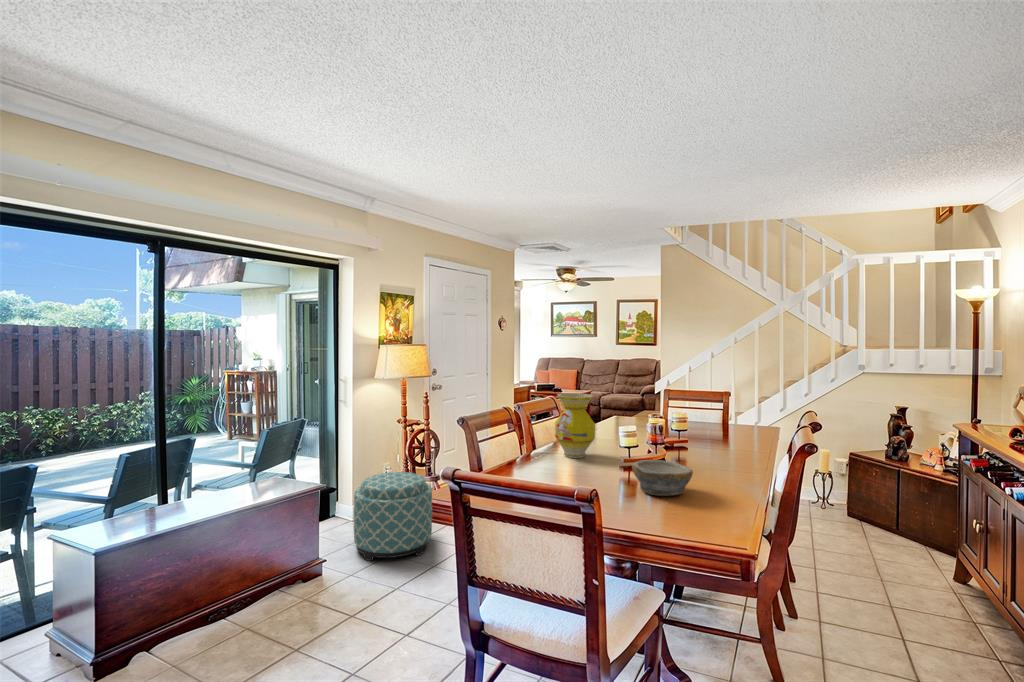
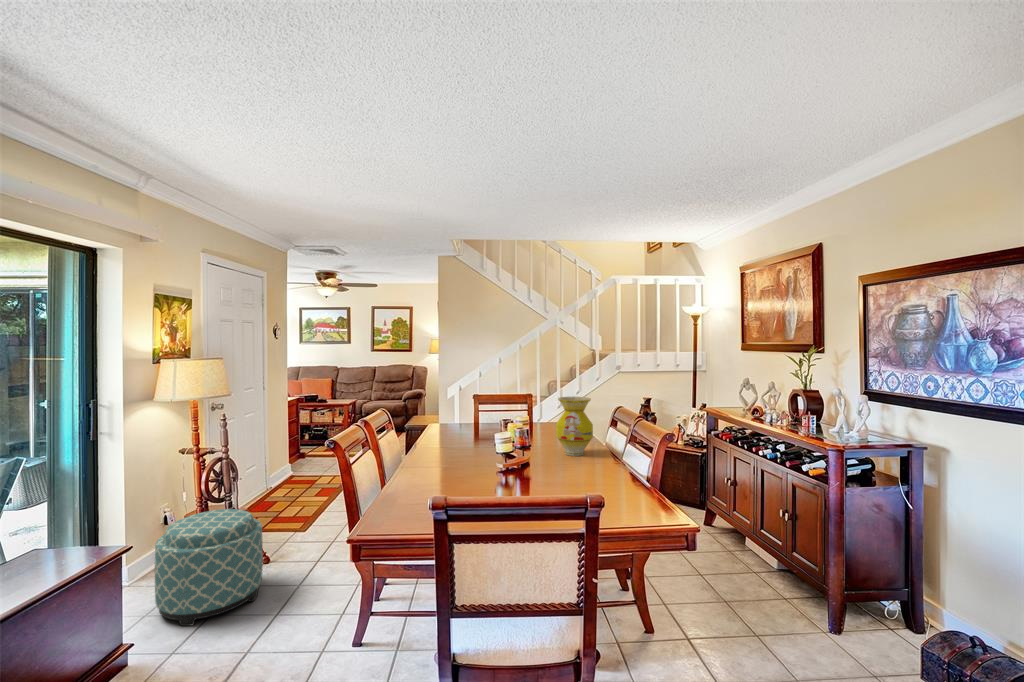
vase: present [555,393,595,458] -> present [556,397,593,456]
bowl: present [632,460,693,496] -> none [528,448,576,476]

